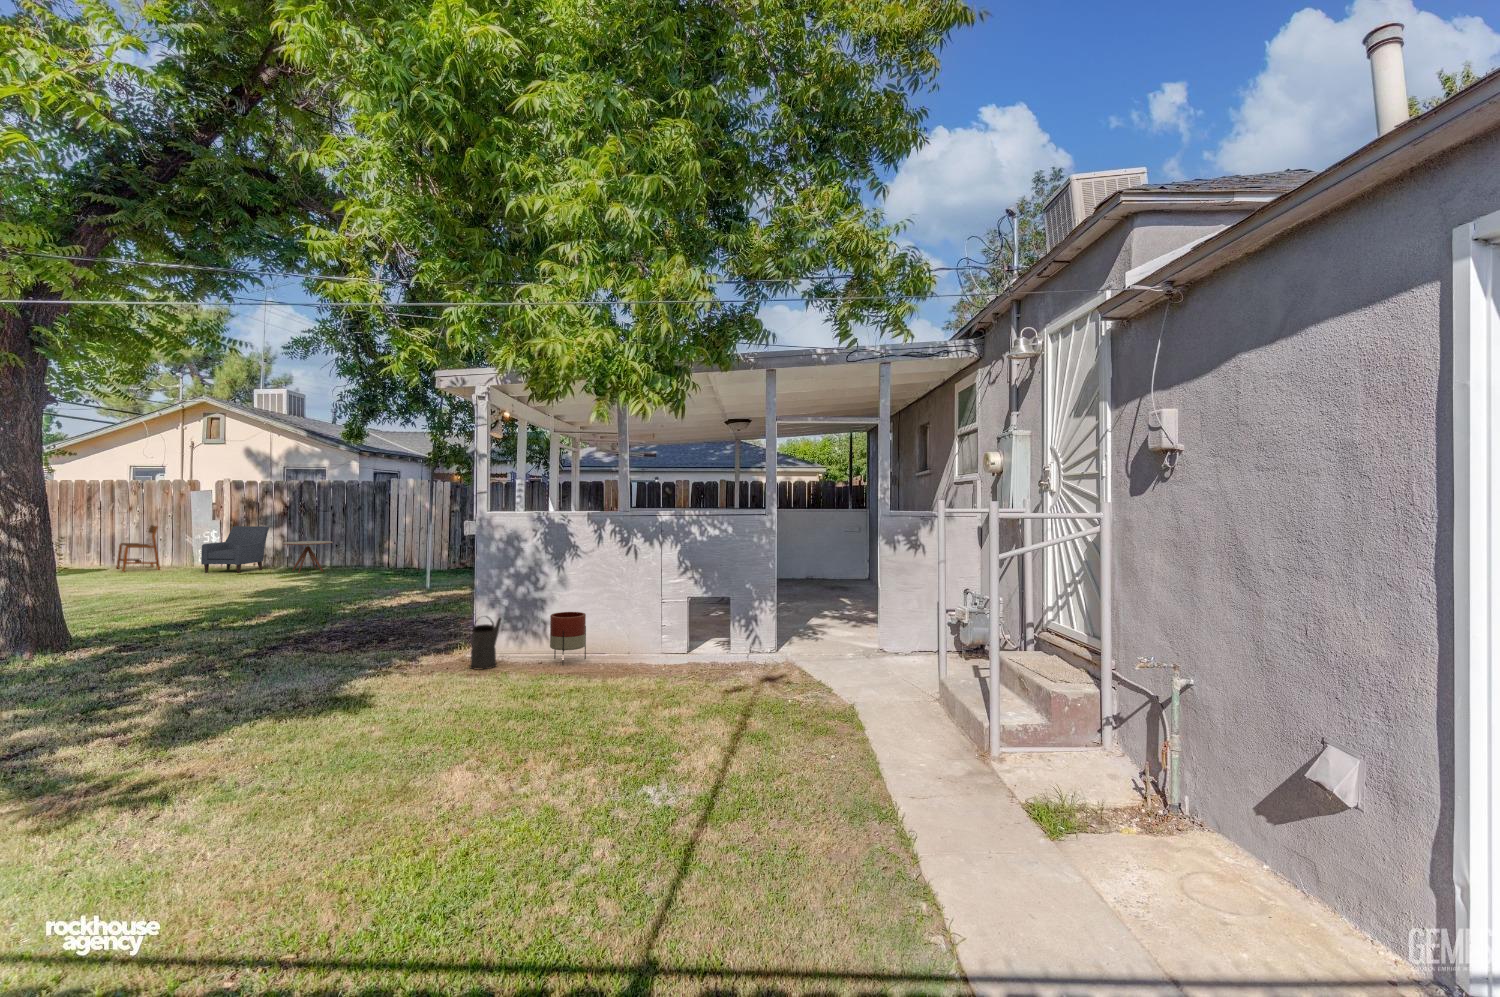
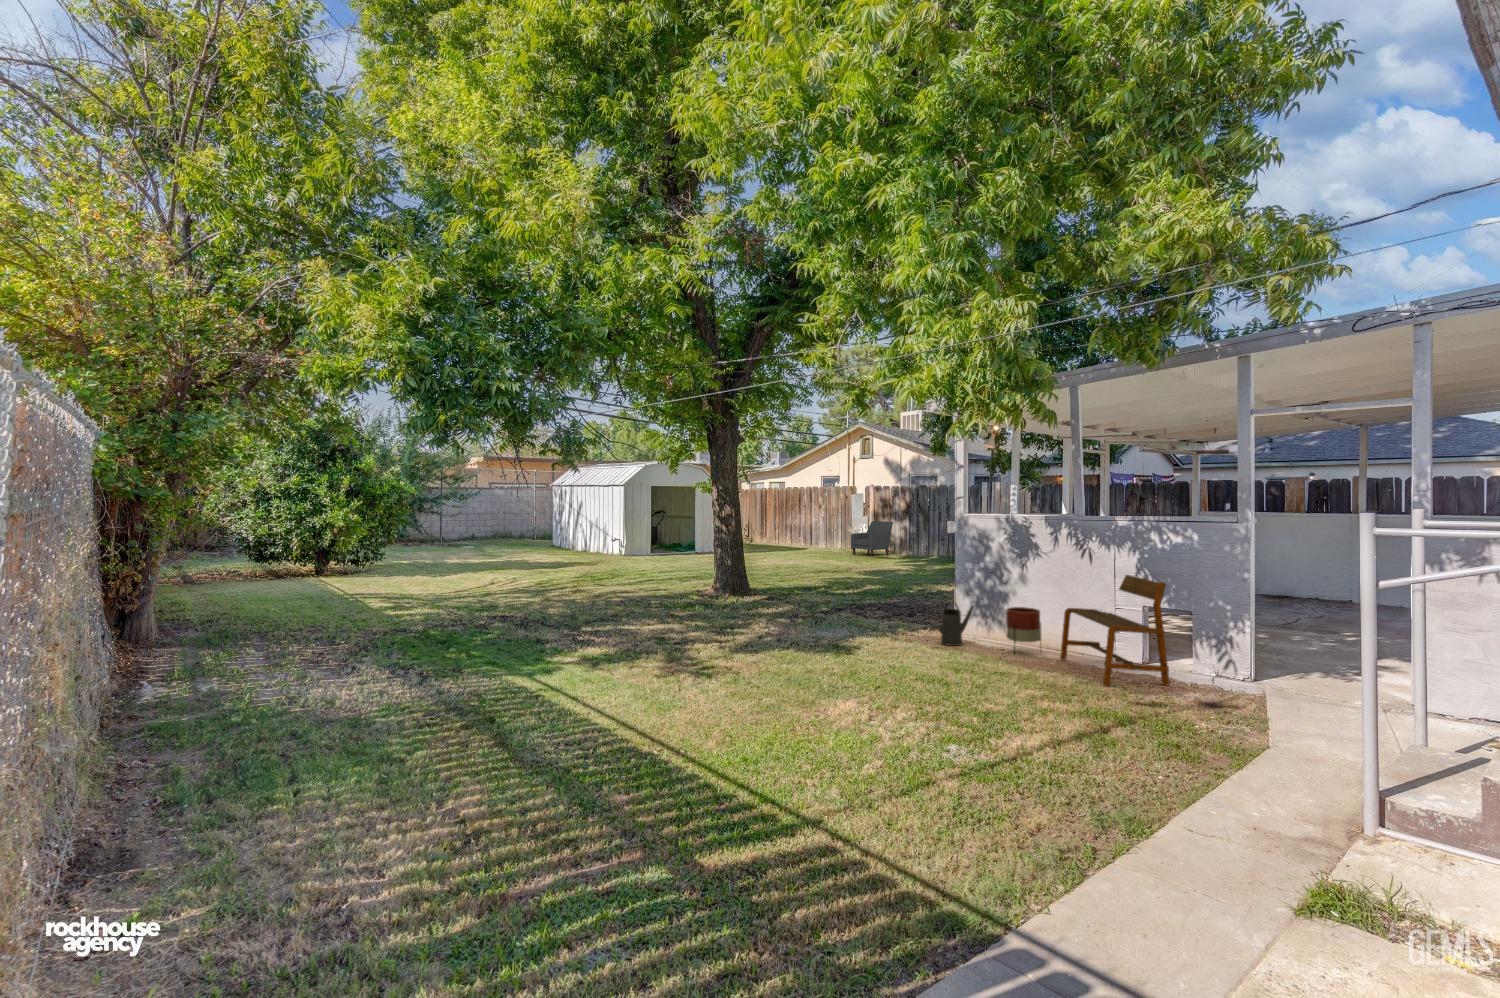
bench: present [117,525,160,572] -> present [1060,575,1170,686]
round table: present [282,541,333,573] -> none [898,534,934,560]

